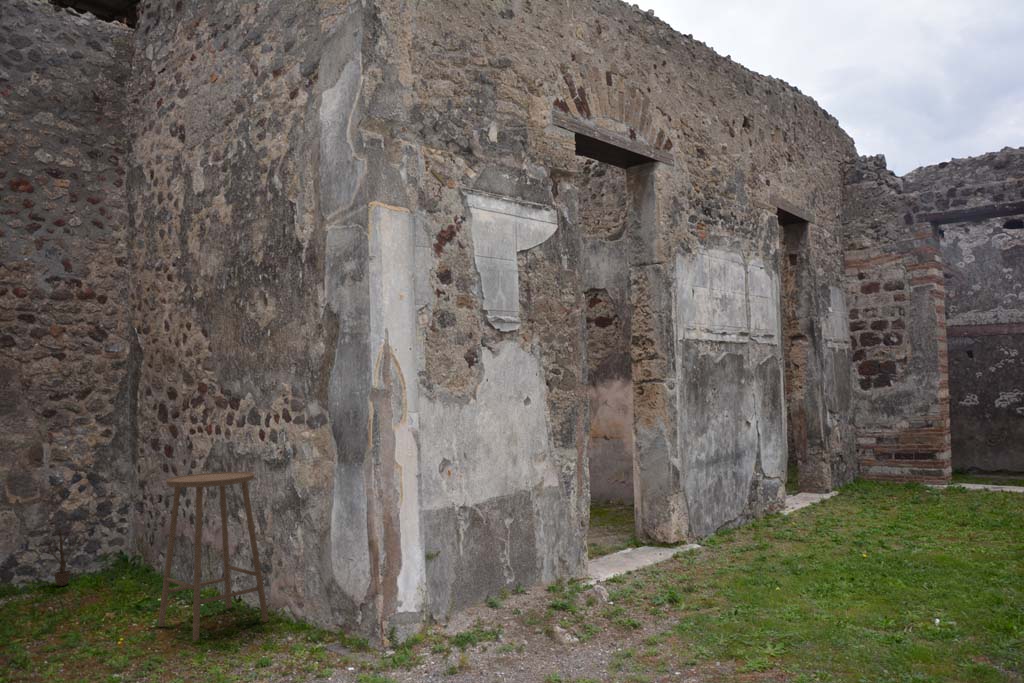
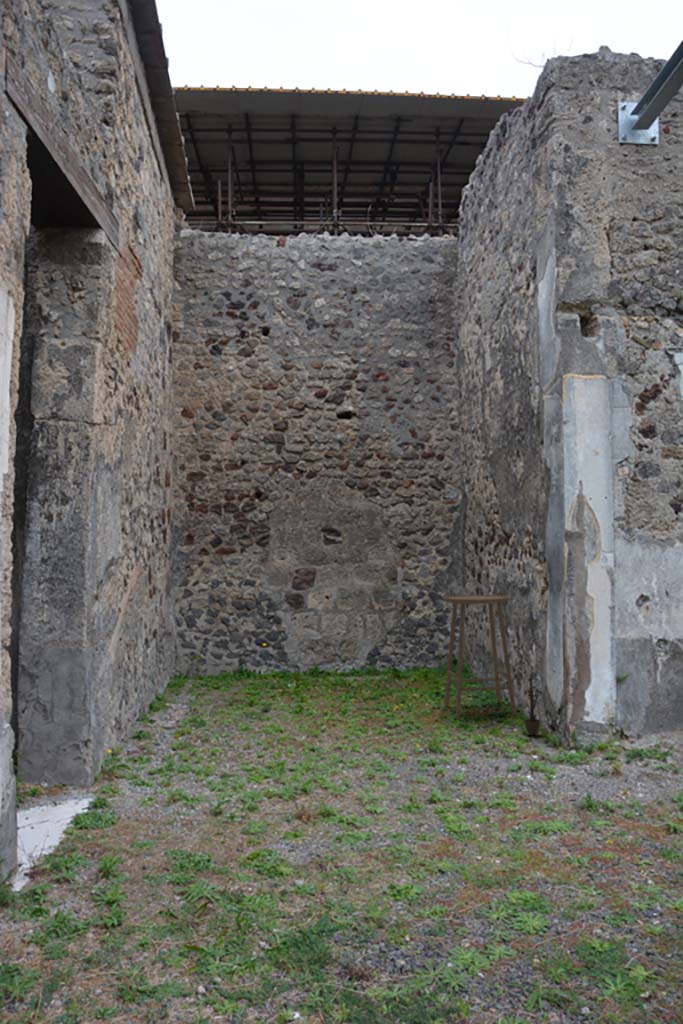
decorative plant: present [35,529,81,587] -> present [524,674,542,735]

